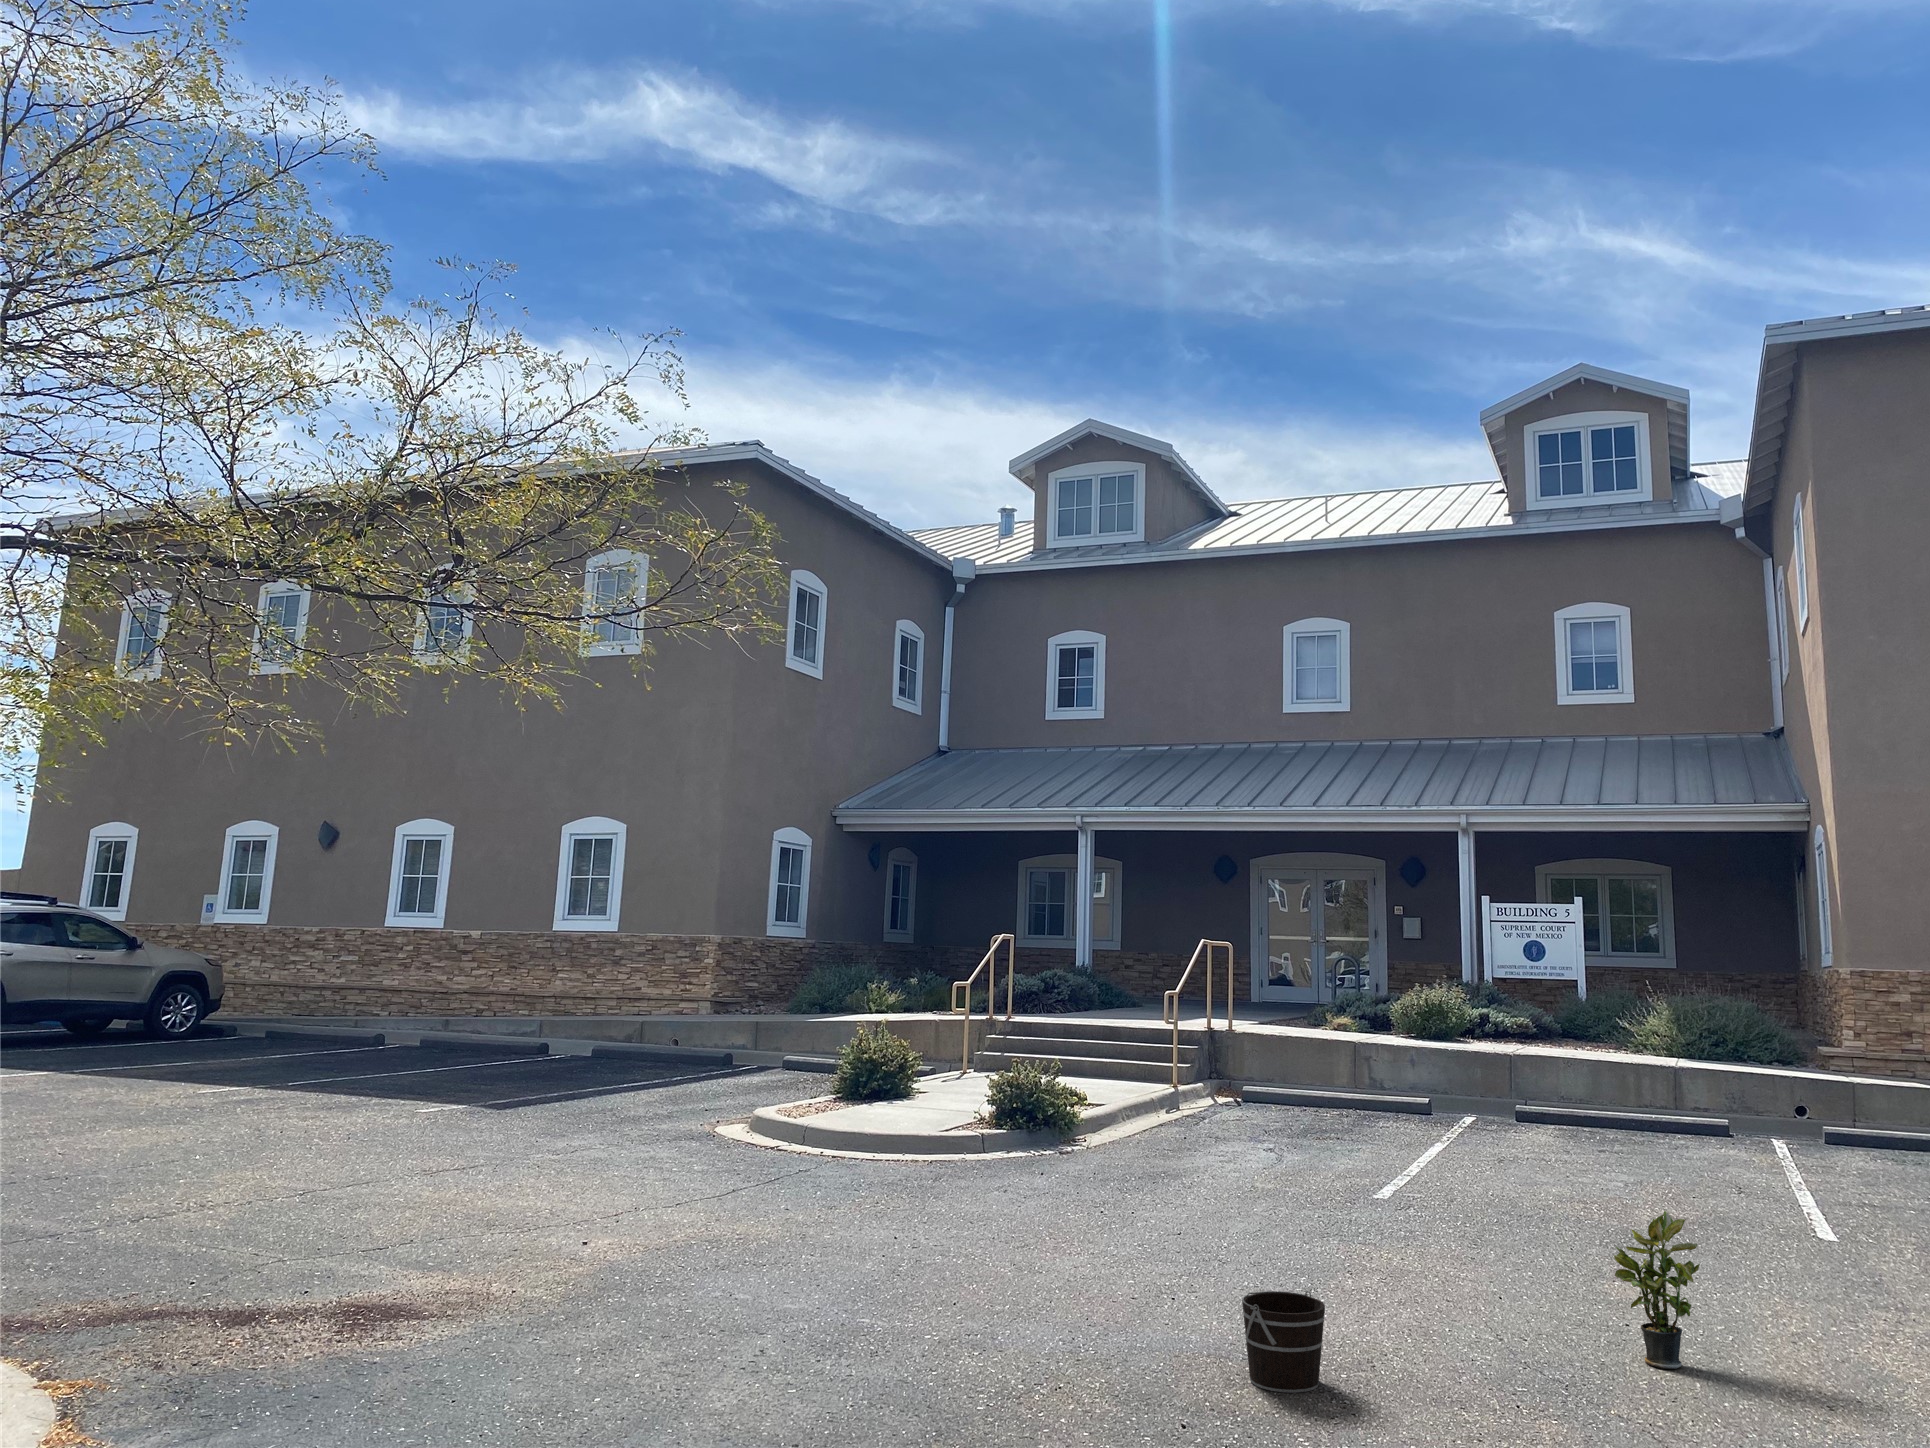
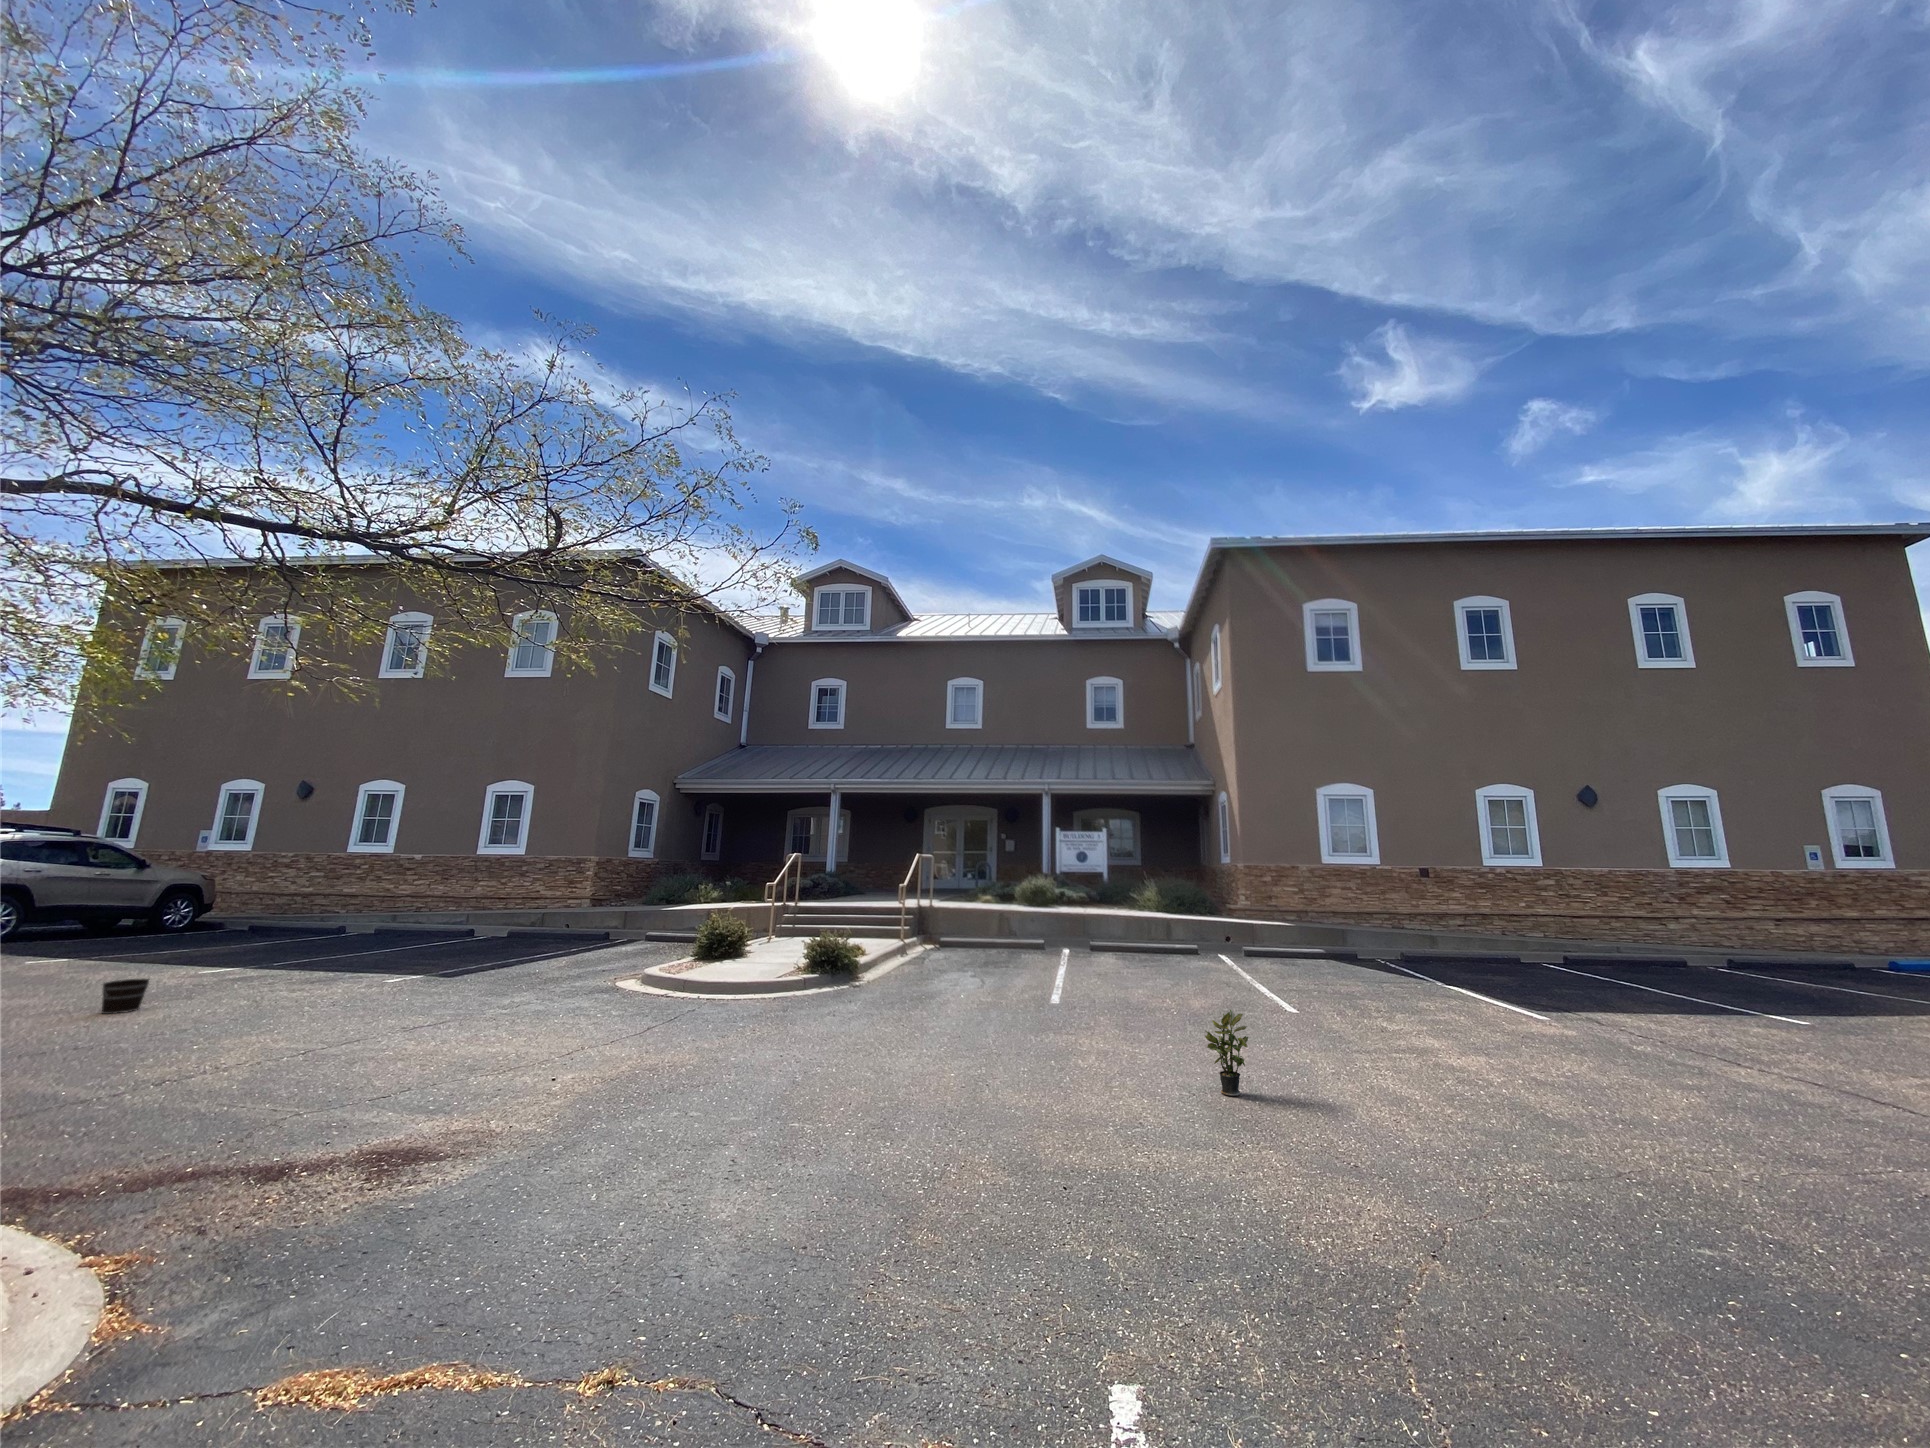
bucket: present [1242,1291,1325,1393] -> present [102,979,149,1014]

